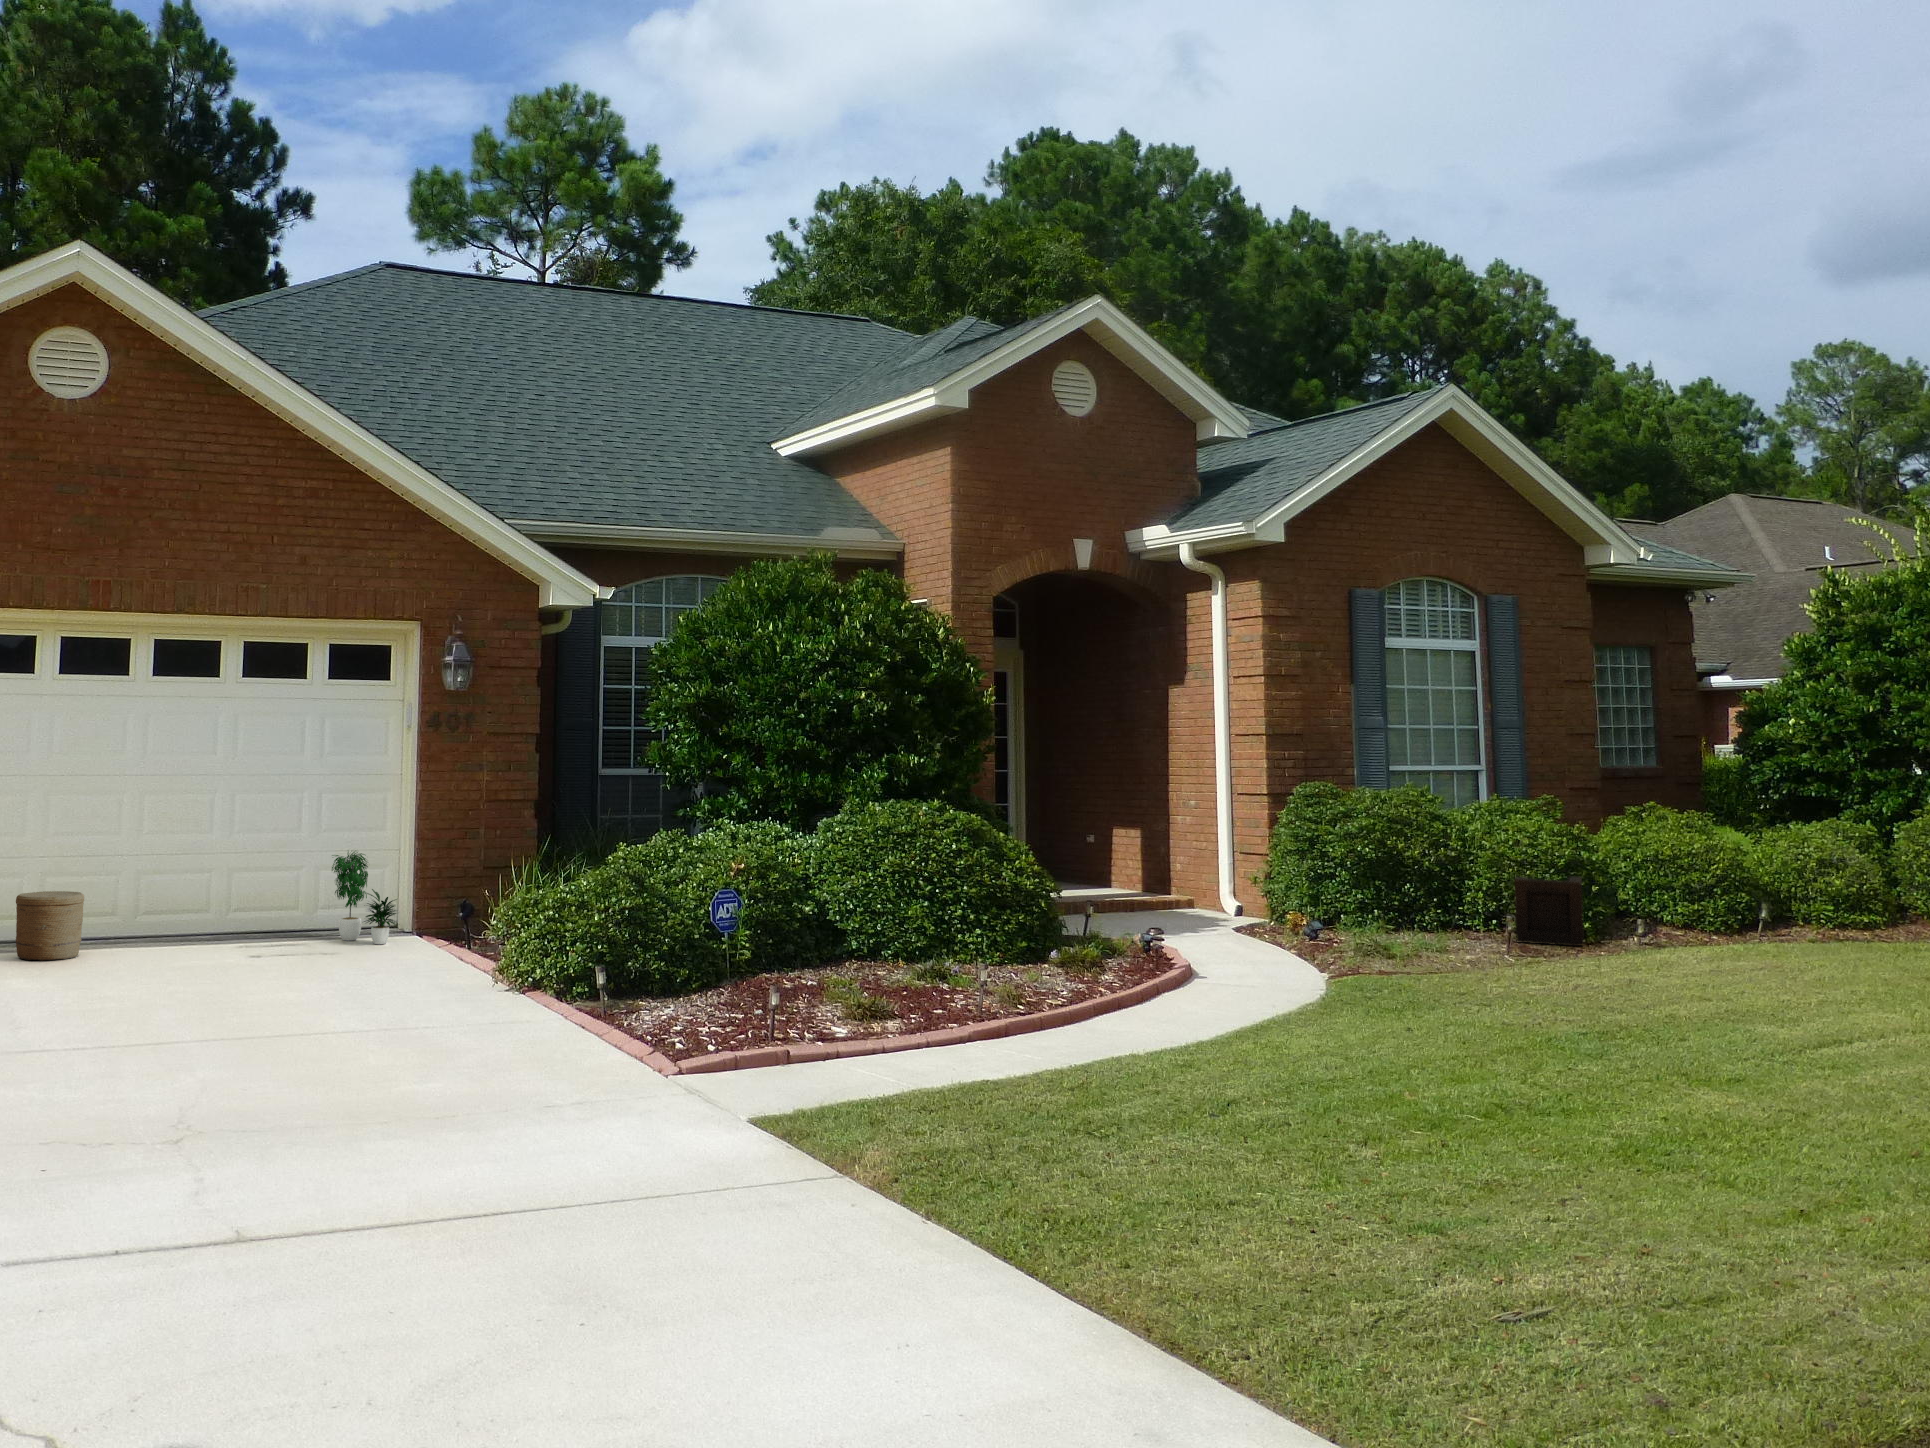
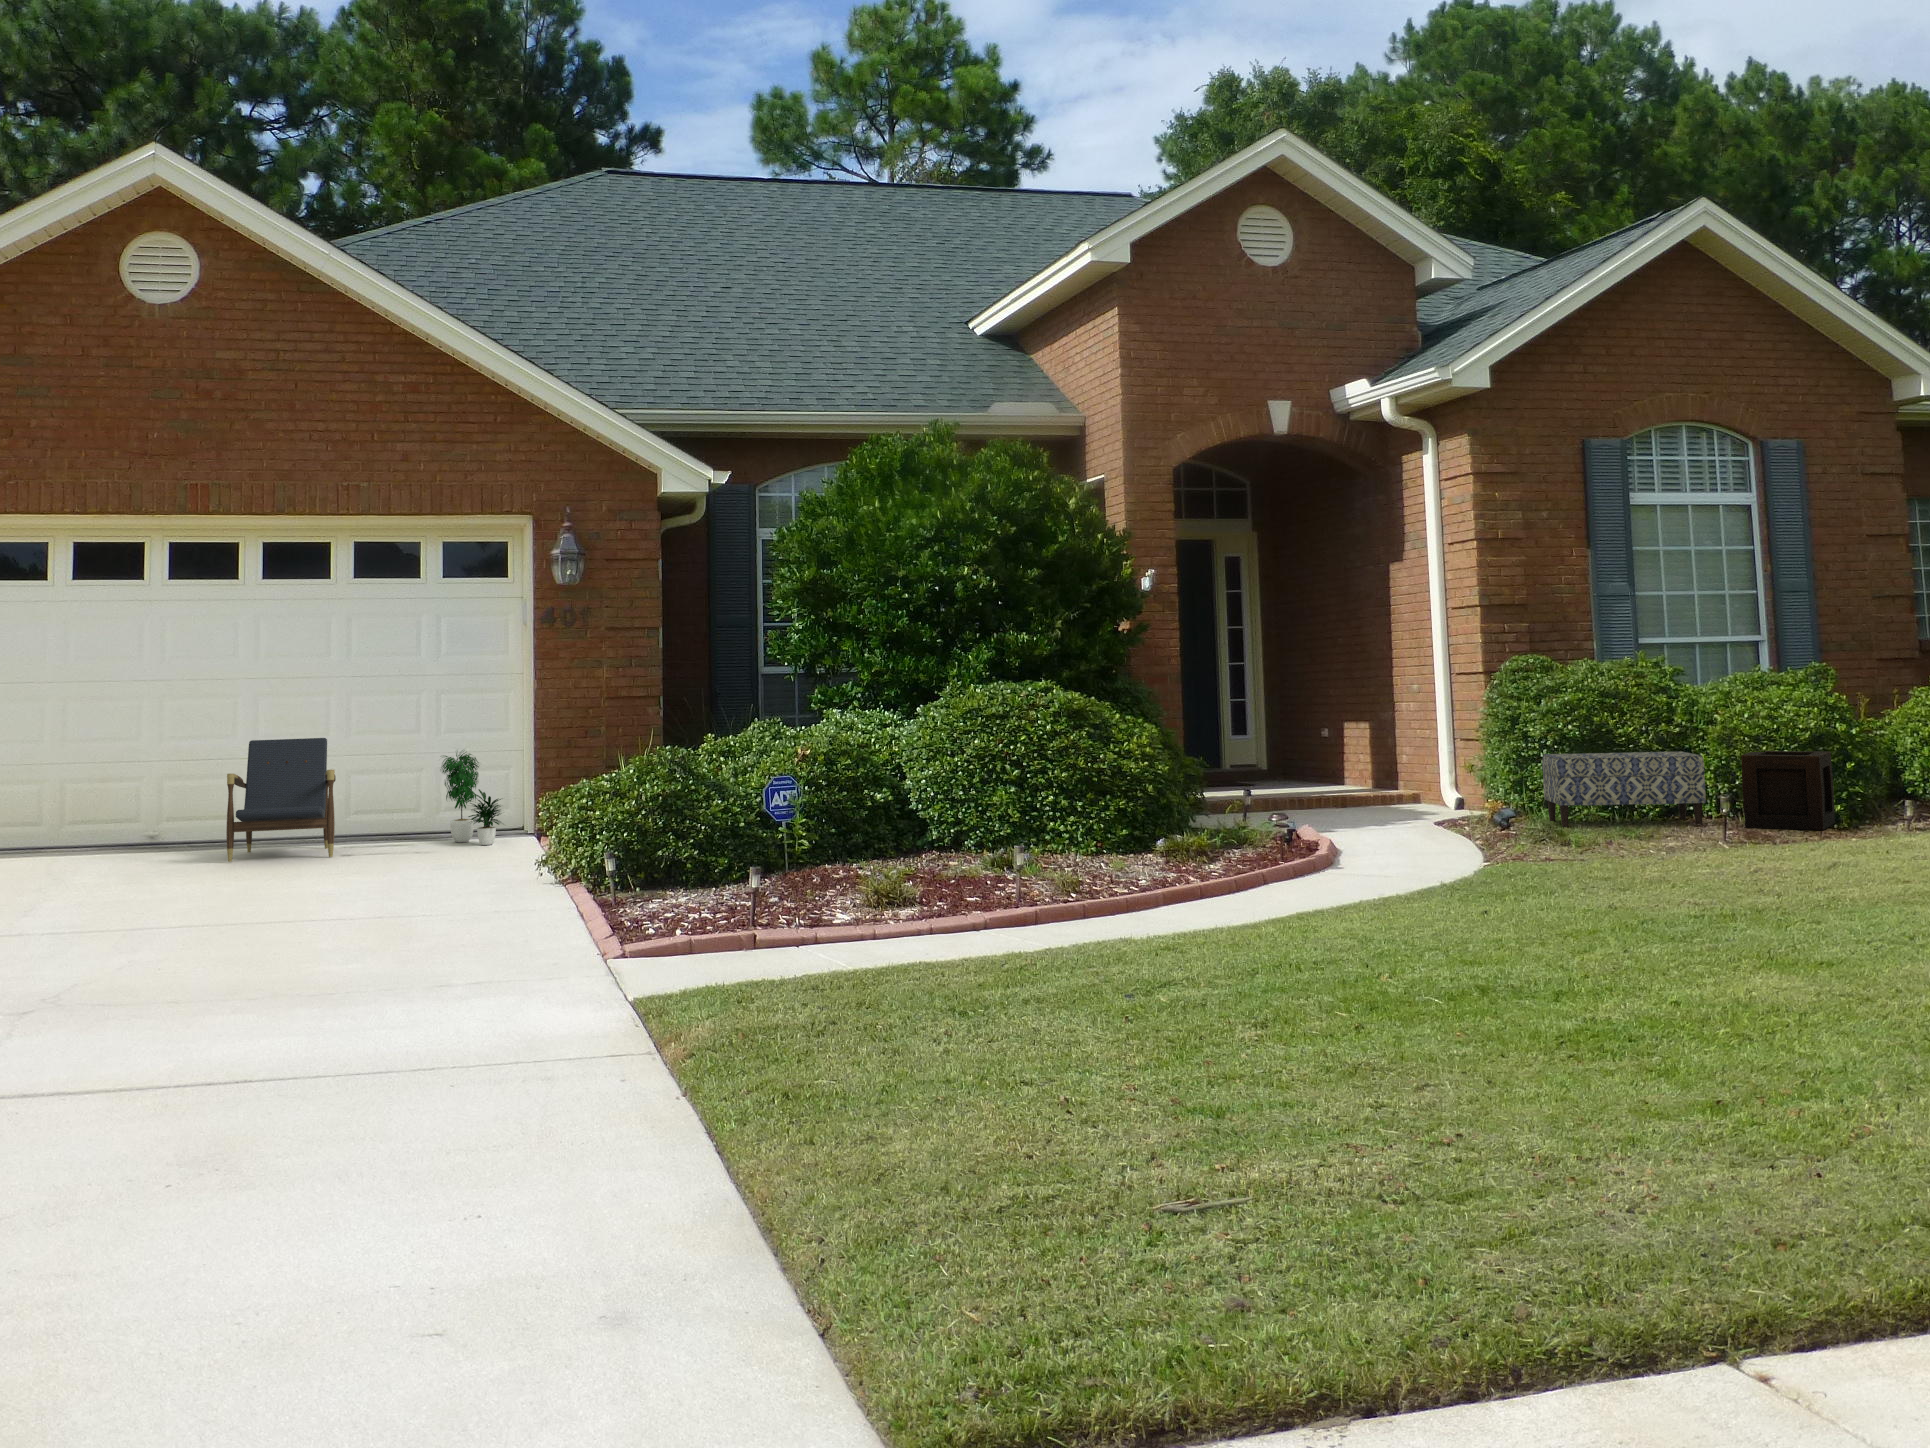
lounge chair: none [134,836,243,962] -> present [226,738,336,862]
bench: none [1339,873,1482,939] -> present [1542,751,1706,827]
woven basket: present [16,891,84,961] -> none [119,795,188,862]

